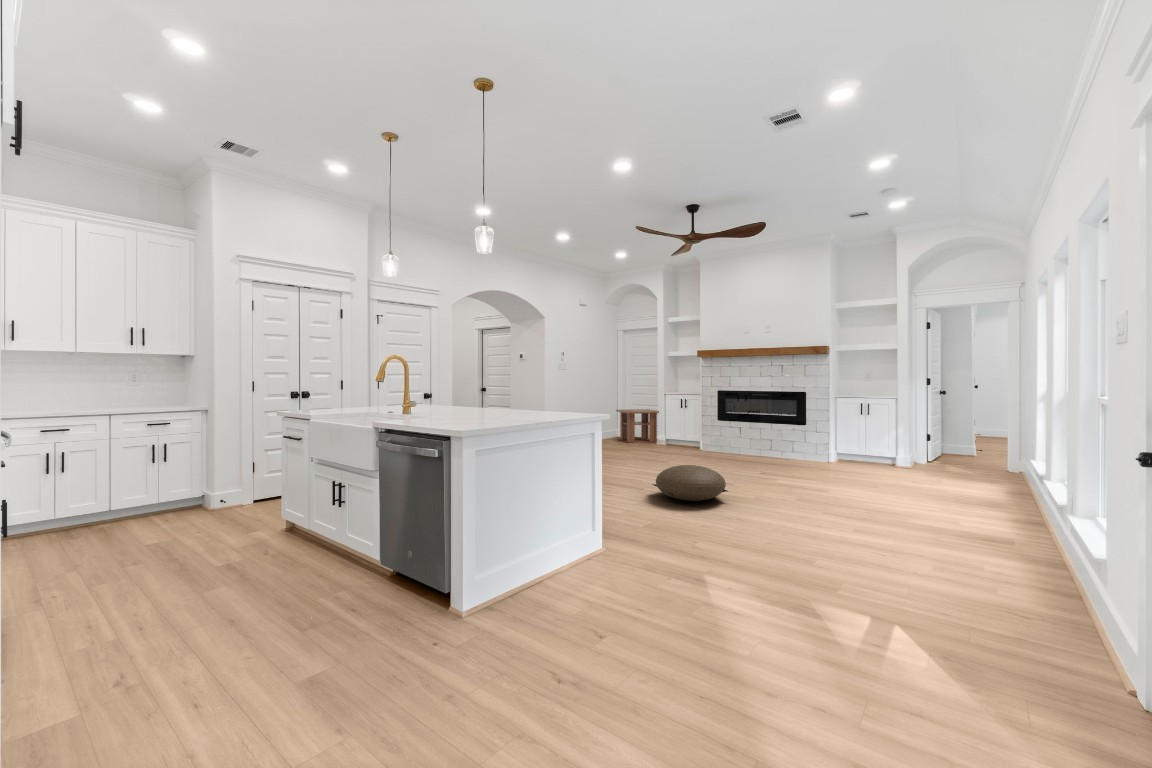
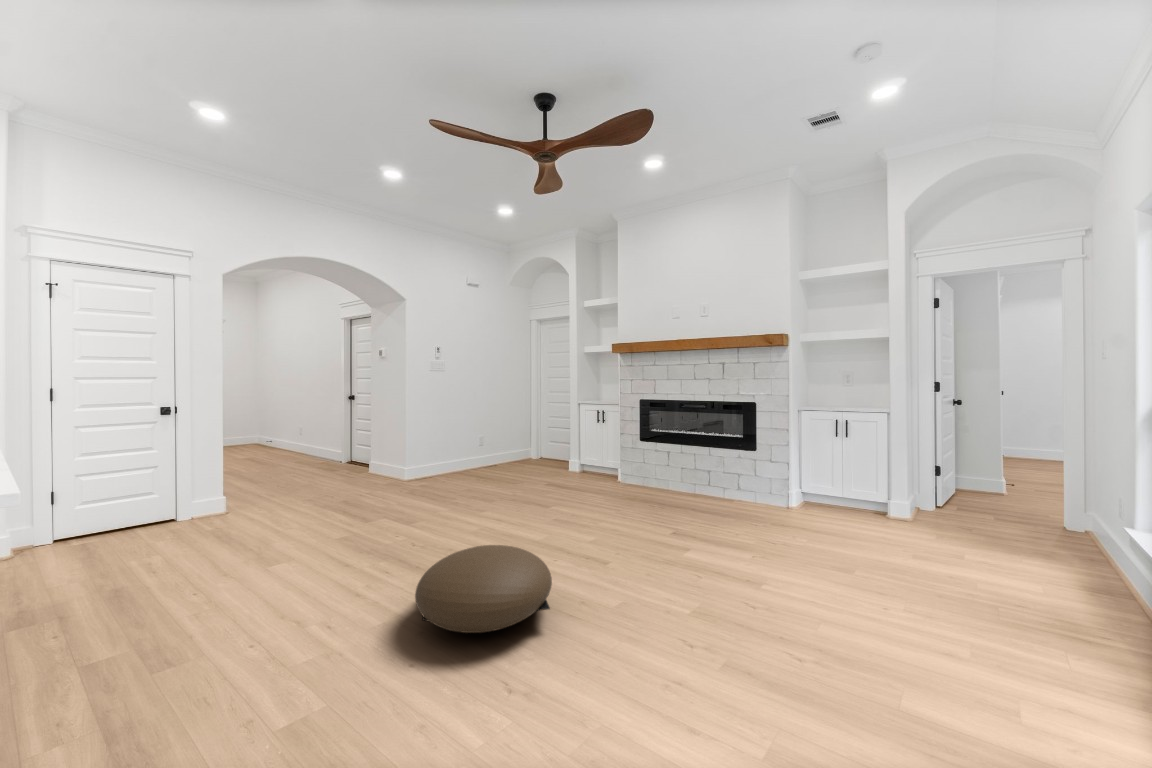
coffee table: present [616,409,659,443] -> none [522,422,575,468]

